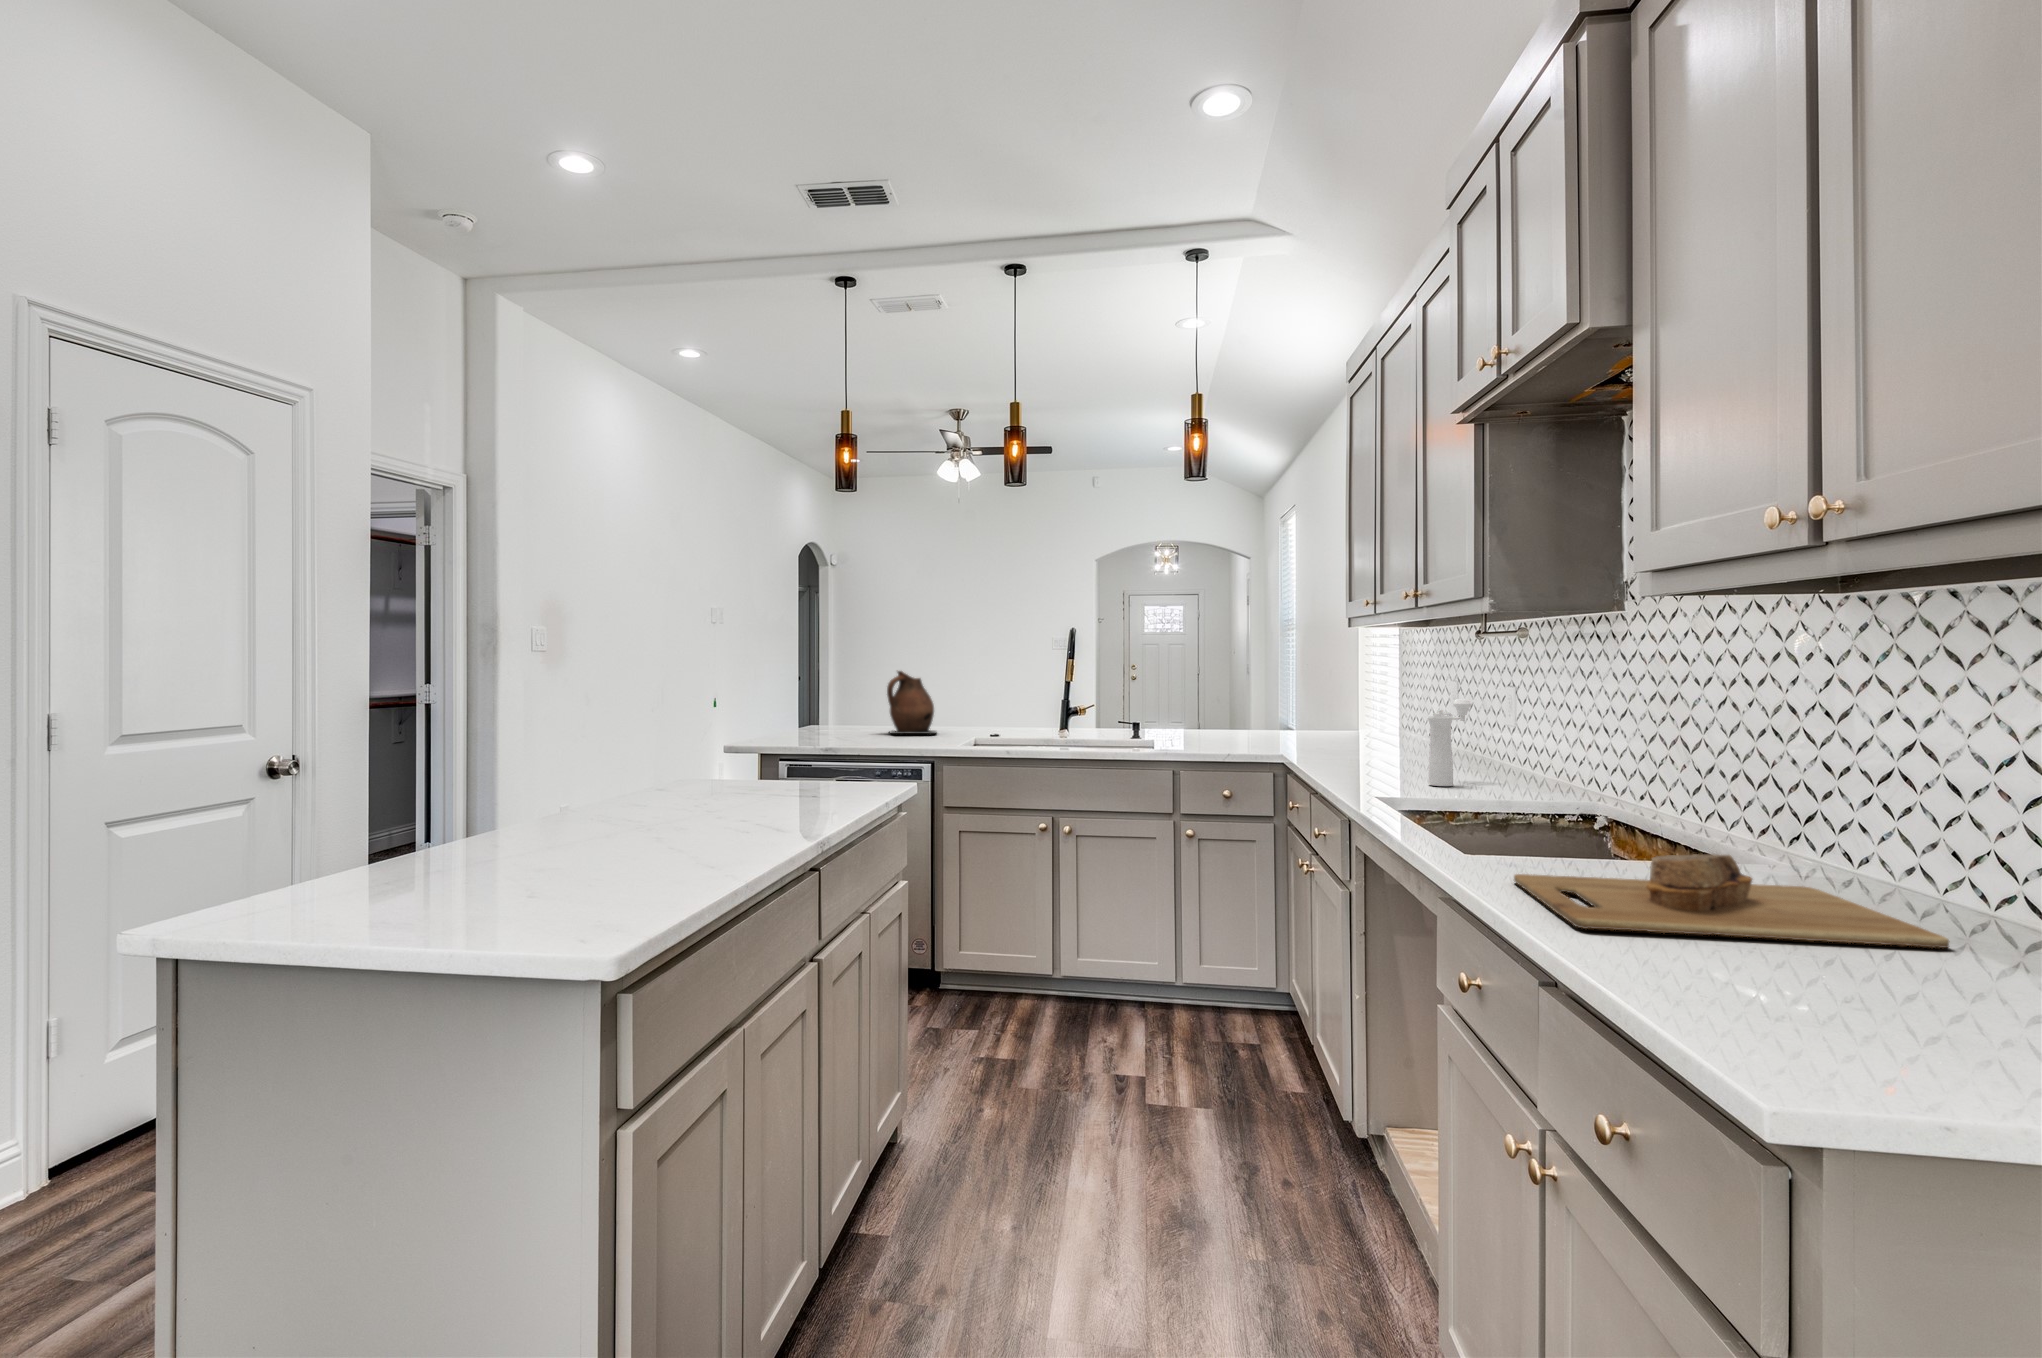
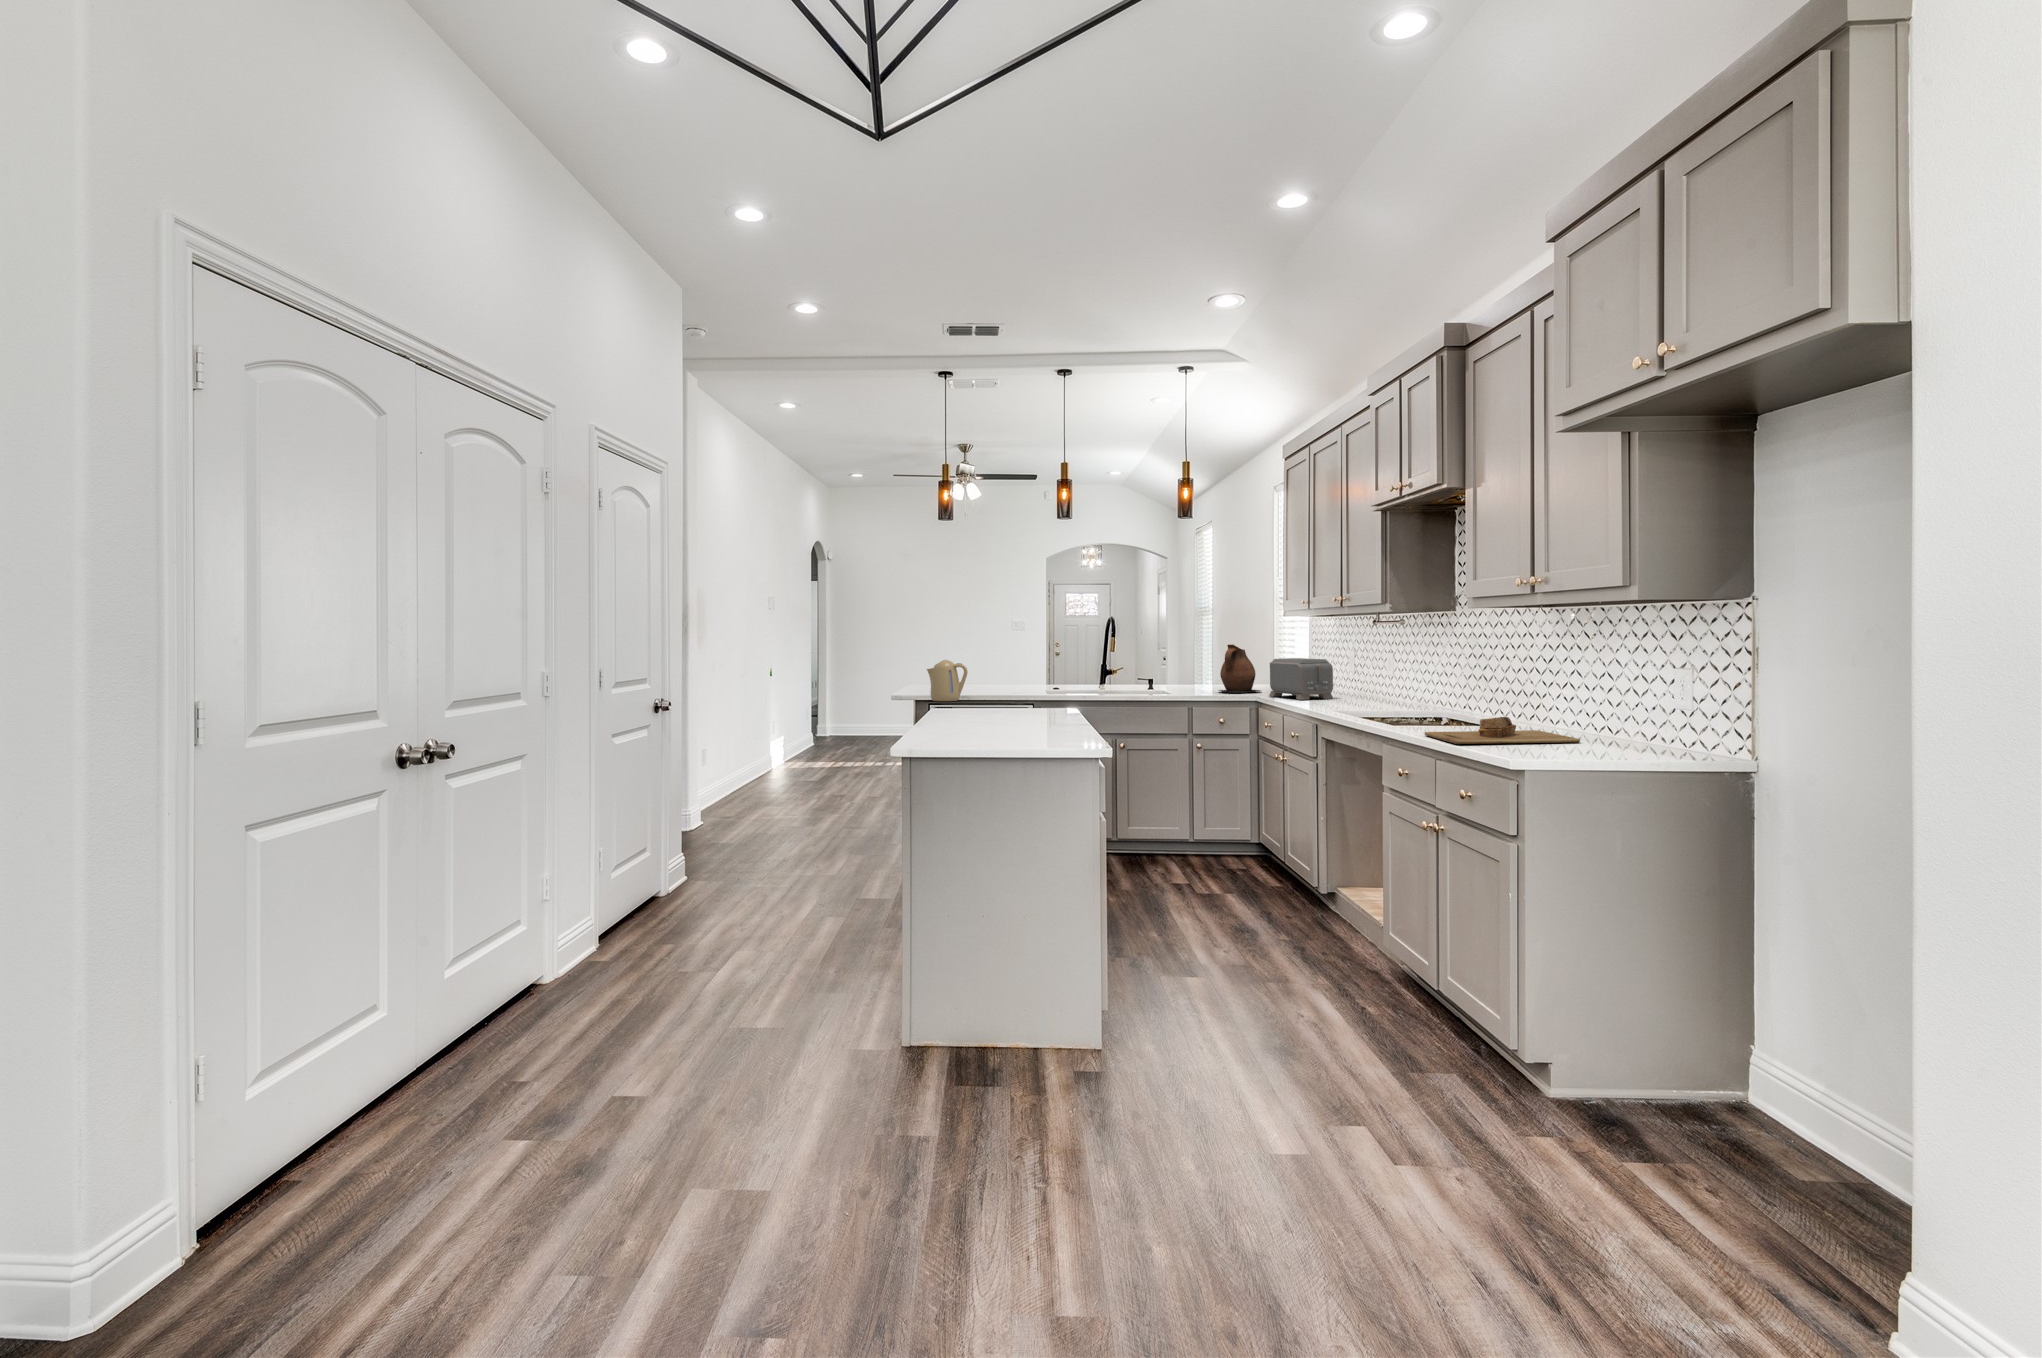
ceramic pitcher: present [887,671,936,734] -> present [1219,644,1260,692]
kettle: none [802,683,857,745] -> present [927,660,968,701]
toaster: none [1307,695,1411,766] -> present [1269,658,1333,700]
pepper mill: present [1428,699,1472,786] -> none [1352,659,1374,706]

